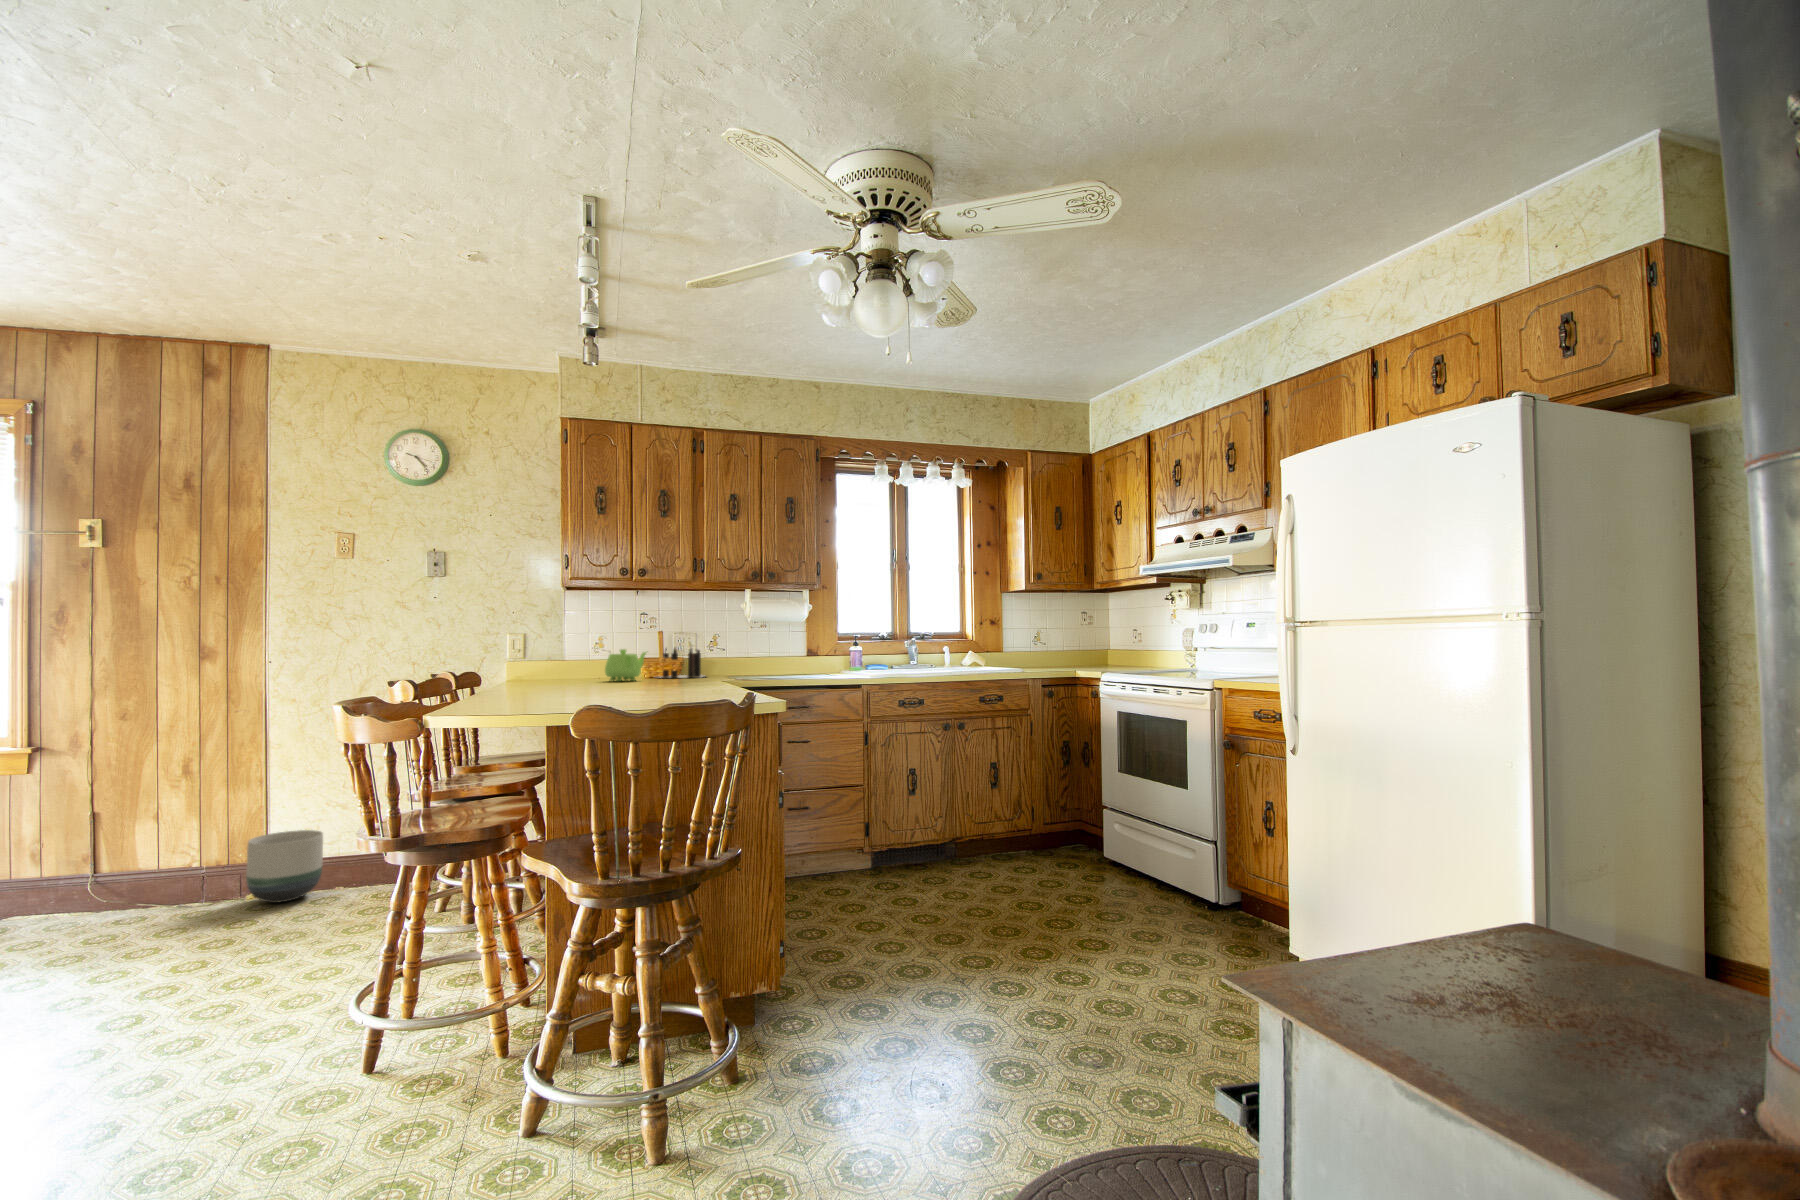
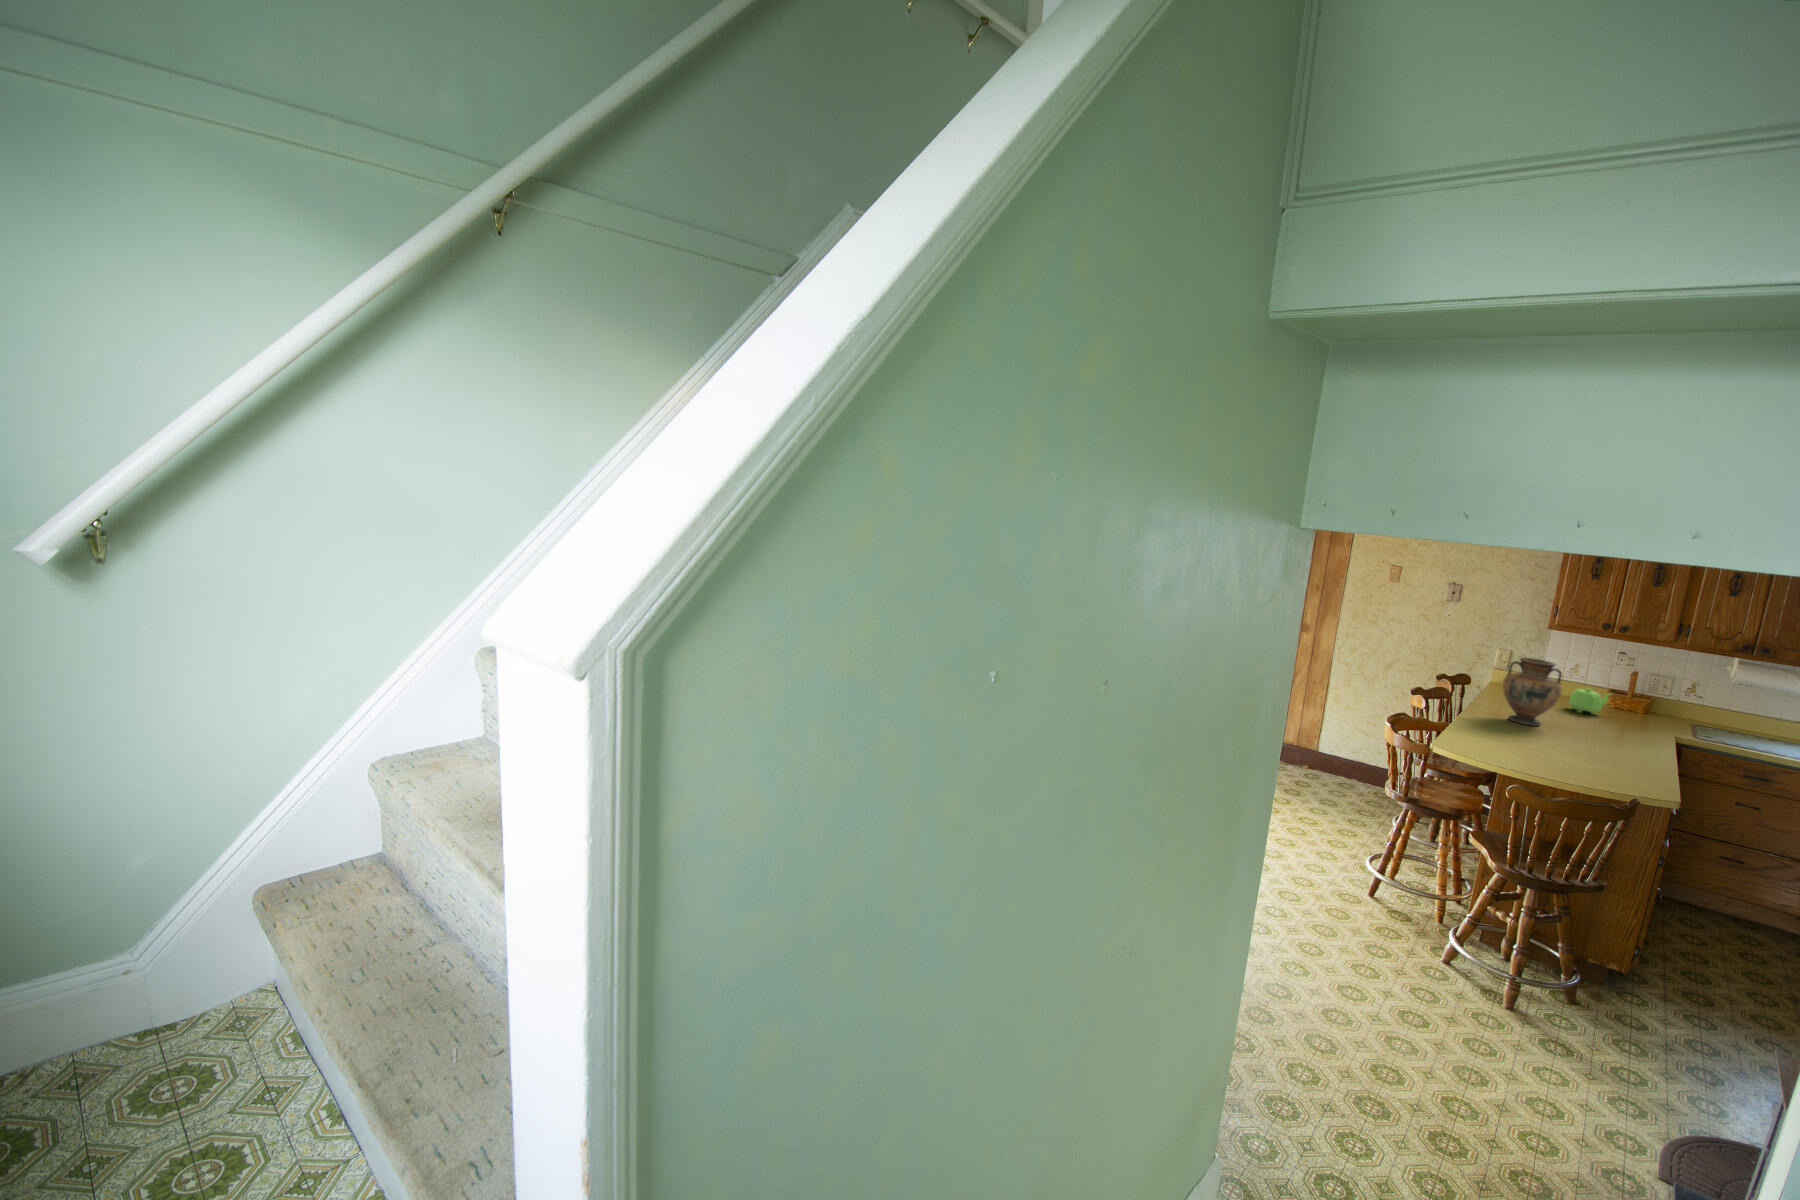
vase: none [526,594,602,690] -> present [1503,657,1562,726]
candle: present [660,648,705,678] -> none [1616,688,1693,724]
planter: present [246,830,323,903] -> none [1308,736,1351,778]

